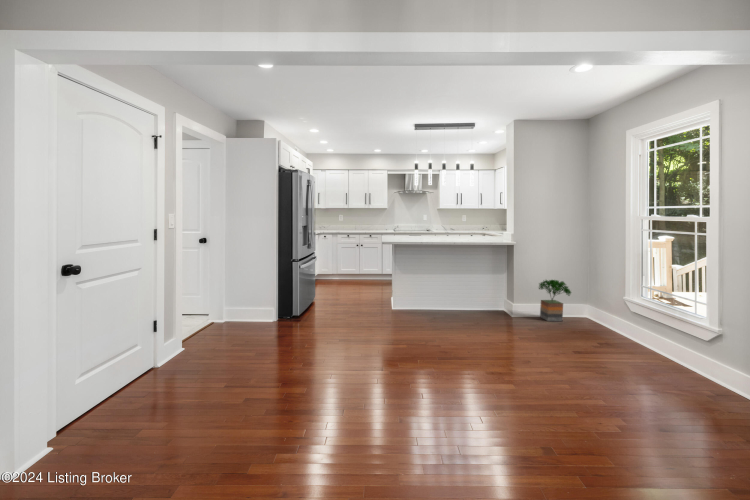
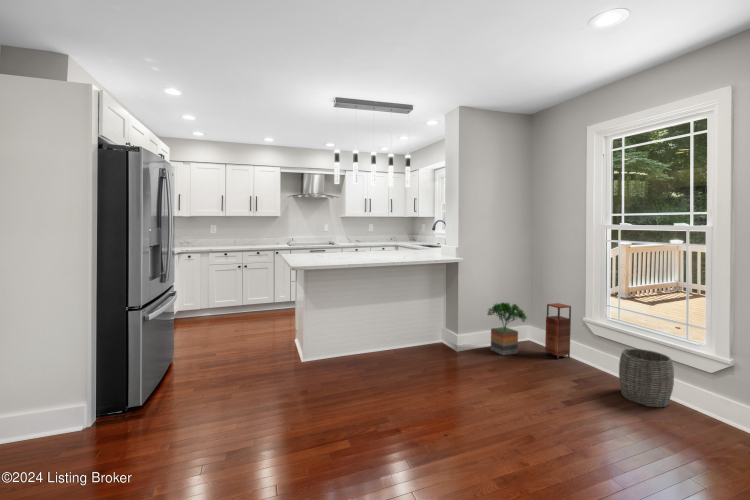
storage cabinet: none [588,283,612,329] -> present [545,303,571,359]
woven basket: none [630,319,677,364] -> present [619,349,674,407]

